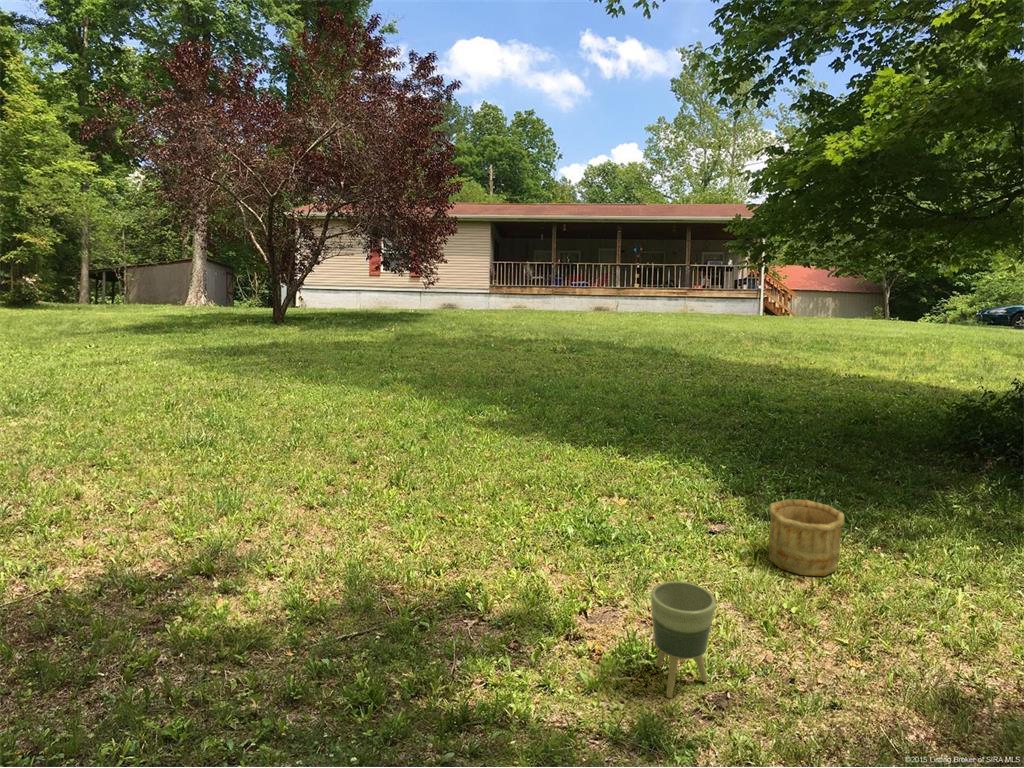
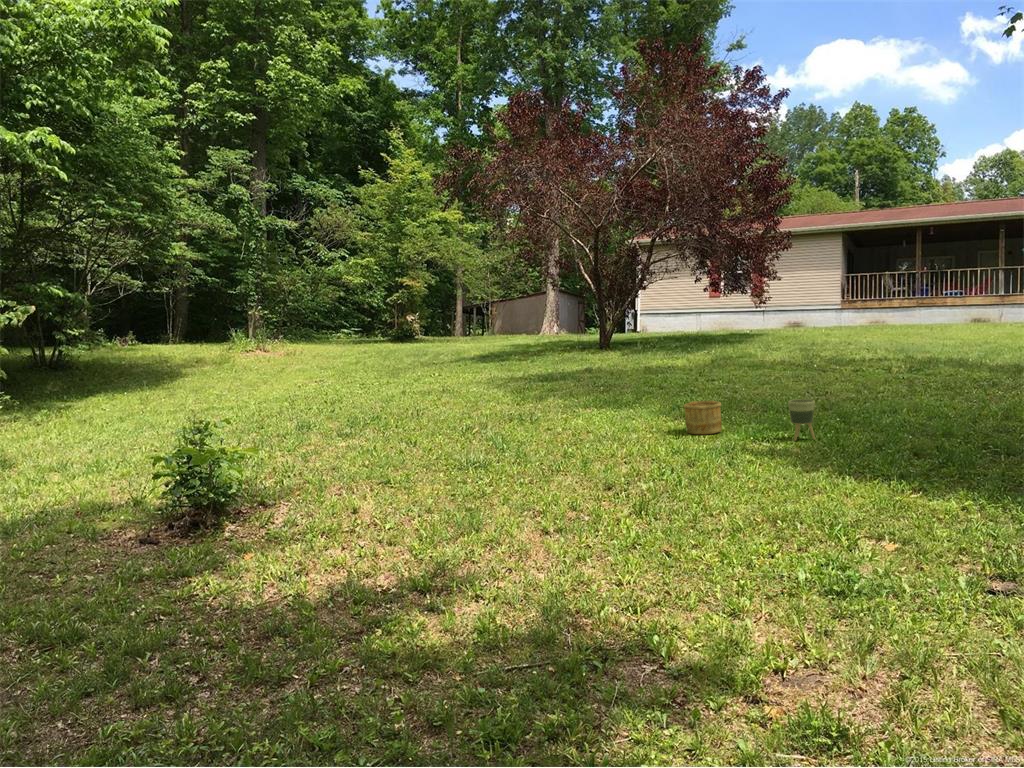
wooden bucket: present [769,499,844,576] -> present [684,400,722,435]

